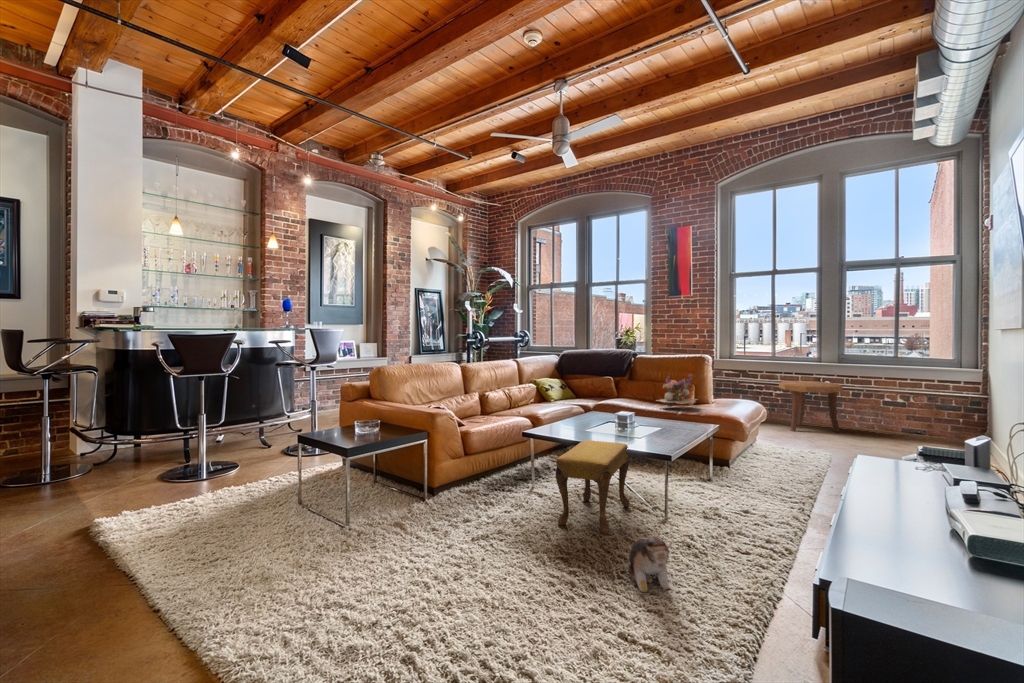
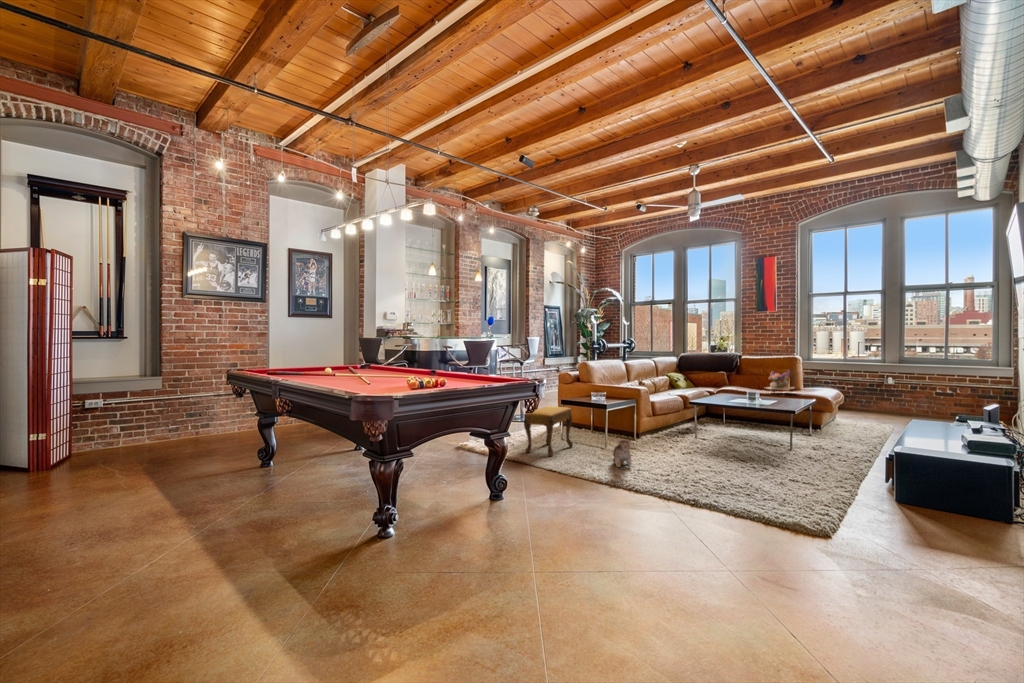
side table: present [779,381,843,432] -> none [852,377,903,416]
footstool: present [556,440,630,534] -> present [524,406,573,456]
plush toy: present [629,536,672,592] -> present [613,439,632,467]

